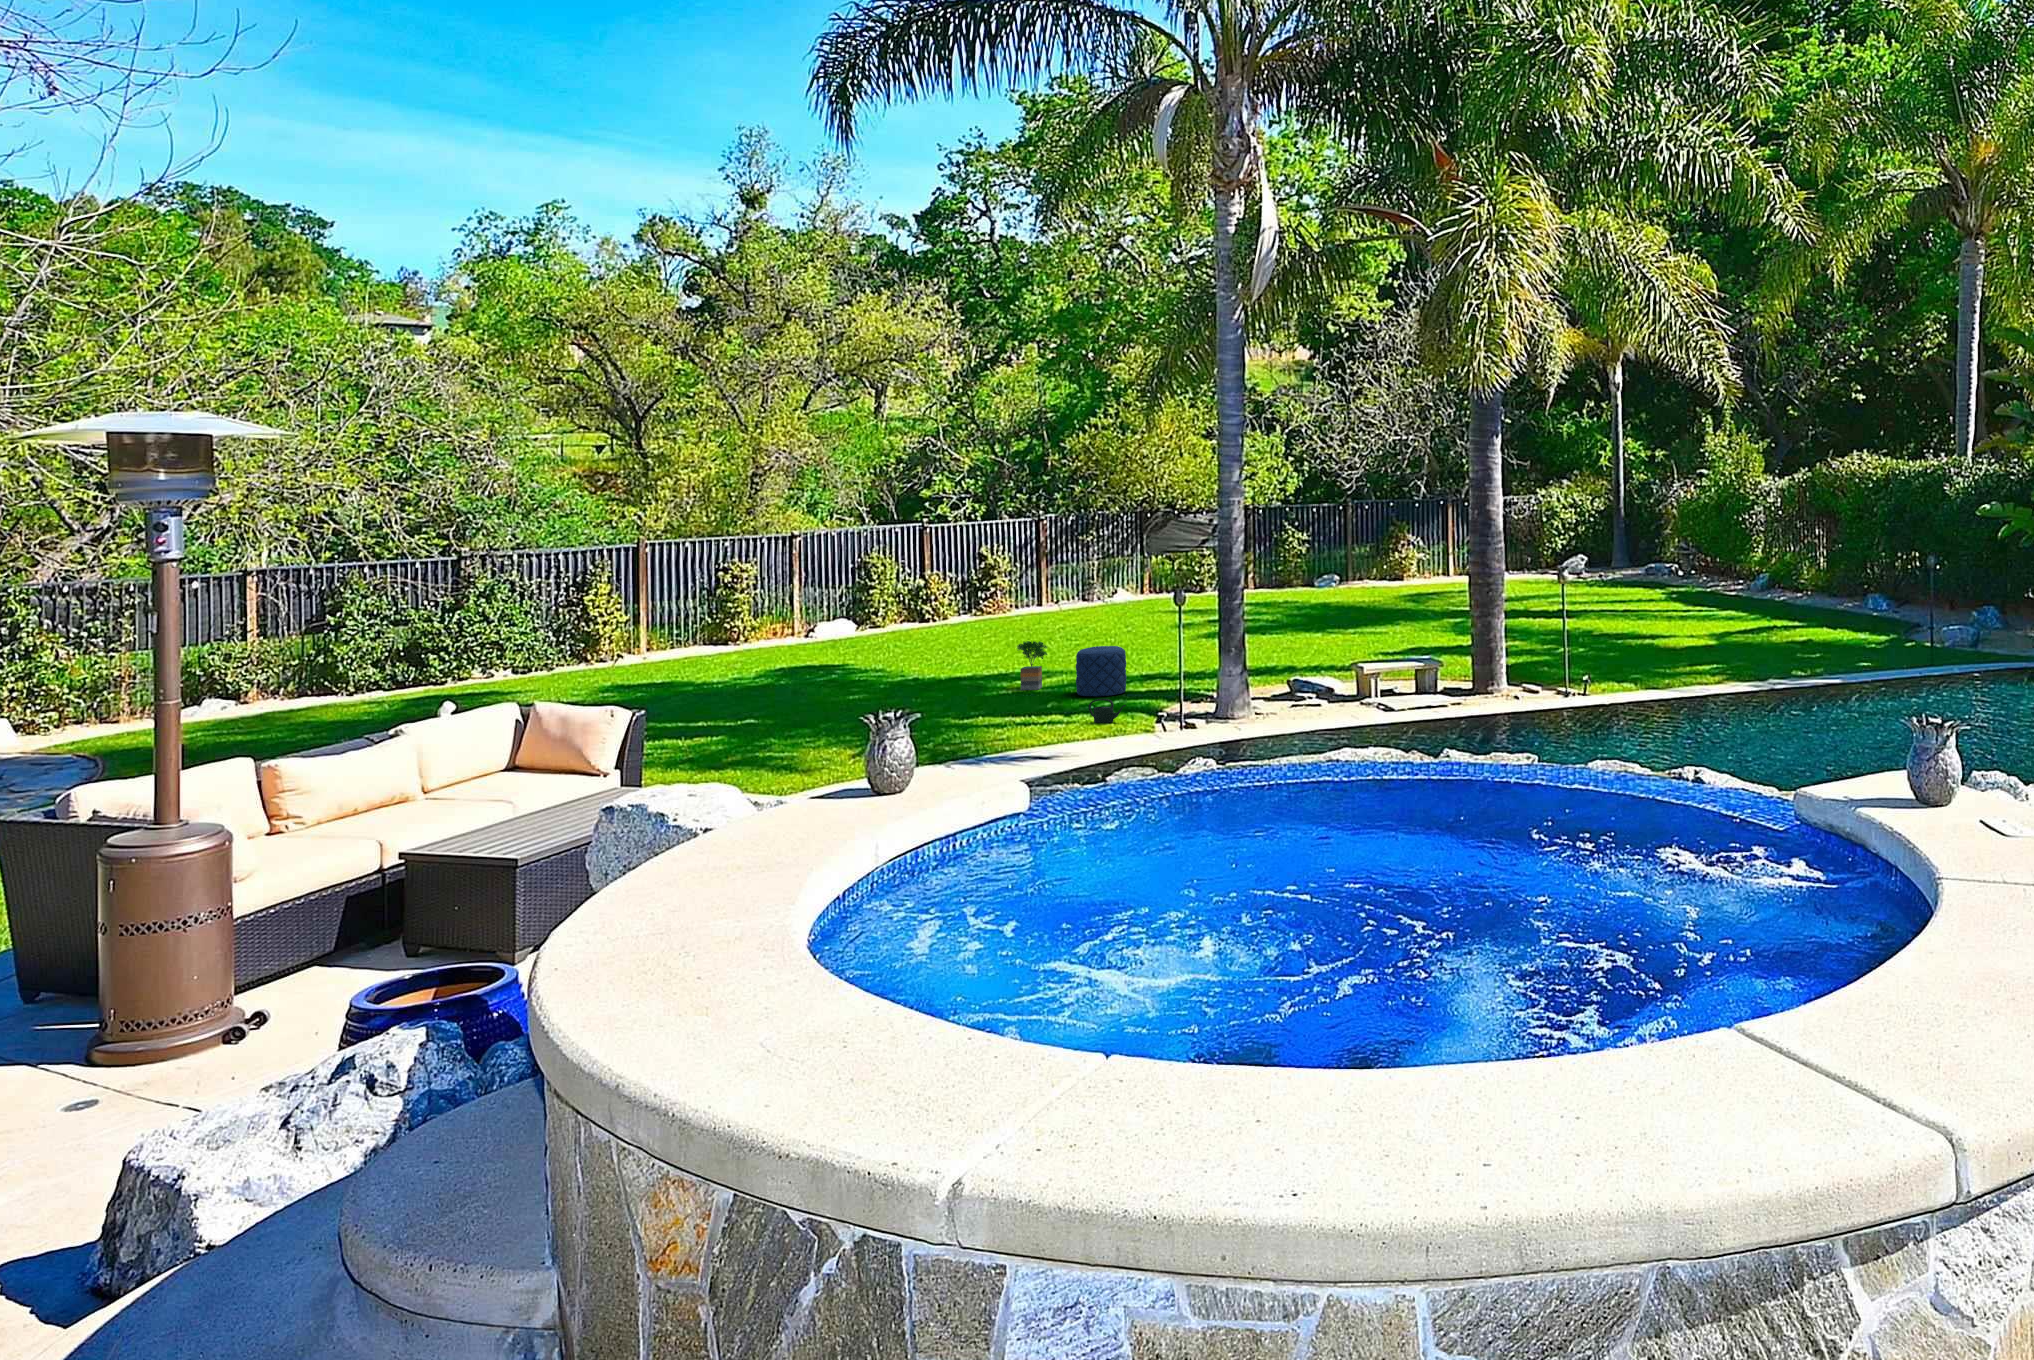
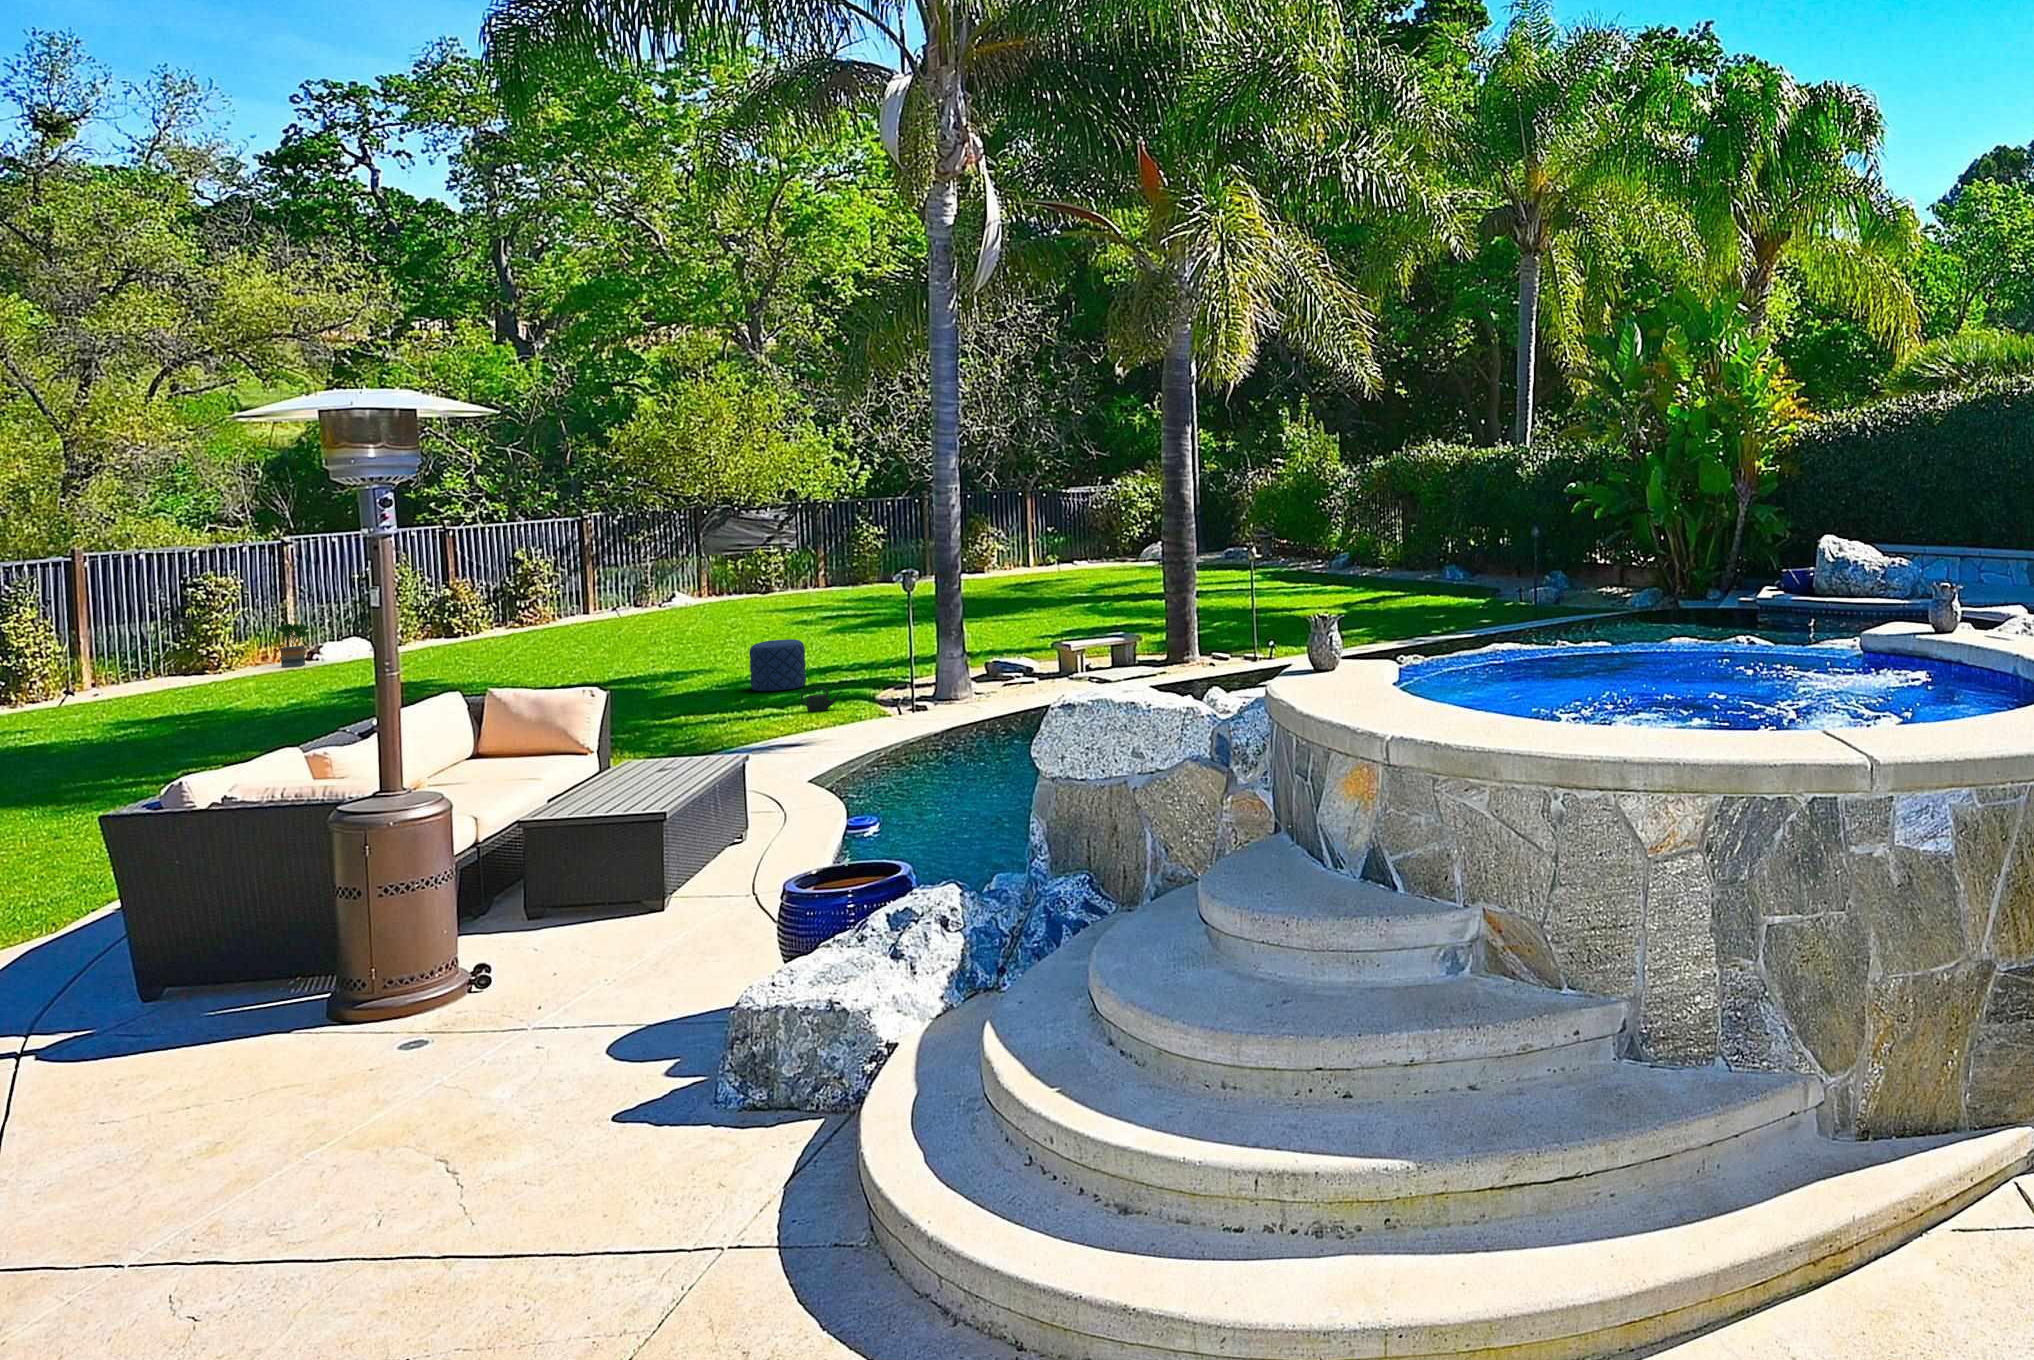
potted tree: present [1017,641,1047,690] -> present [276,624,309,667]

